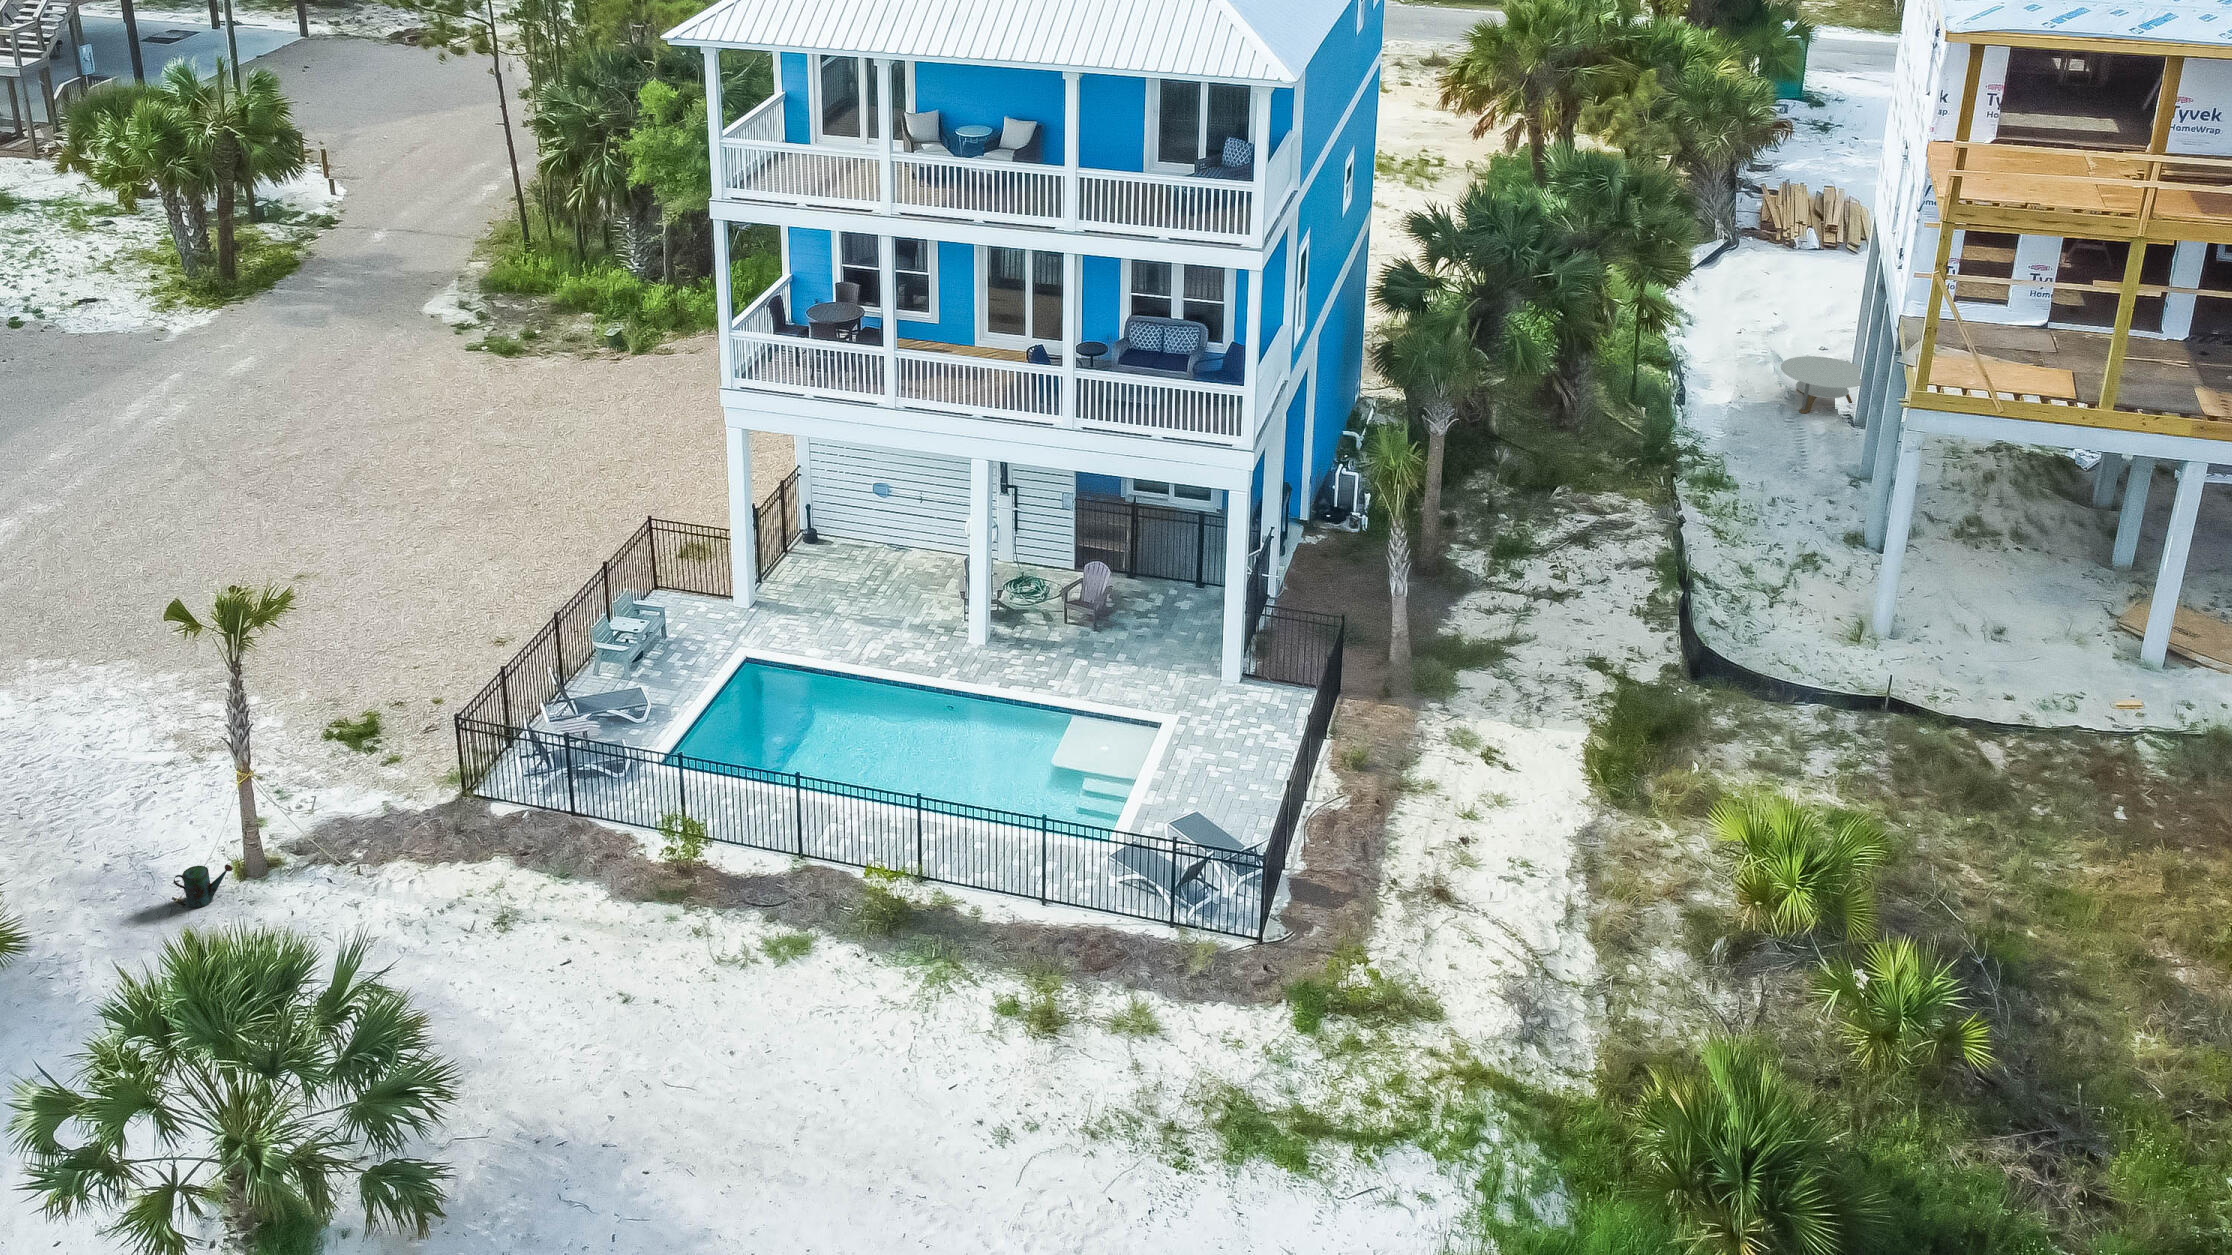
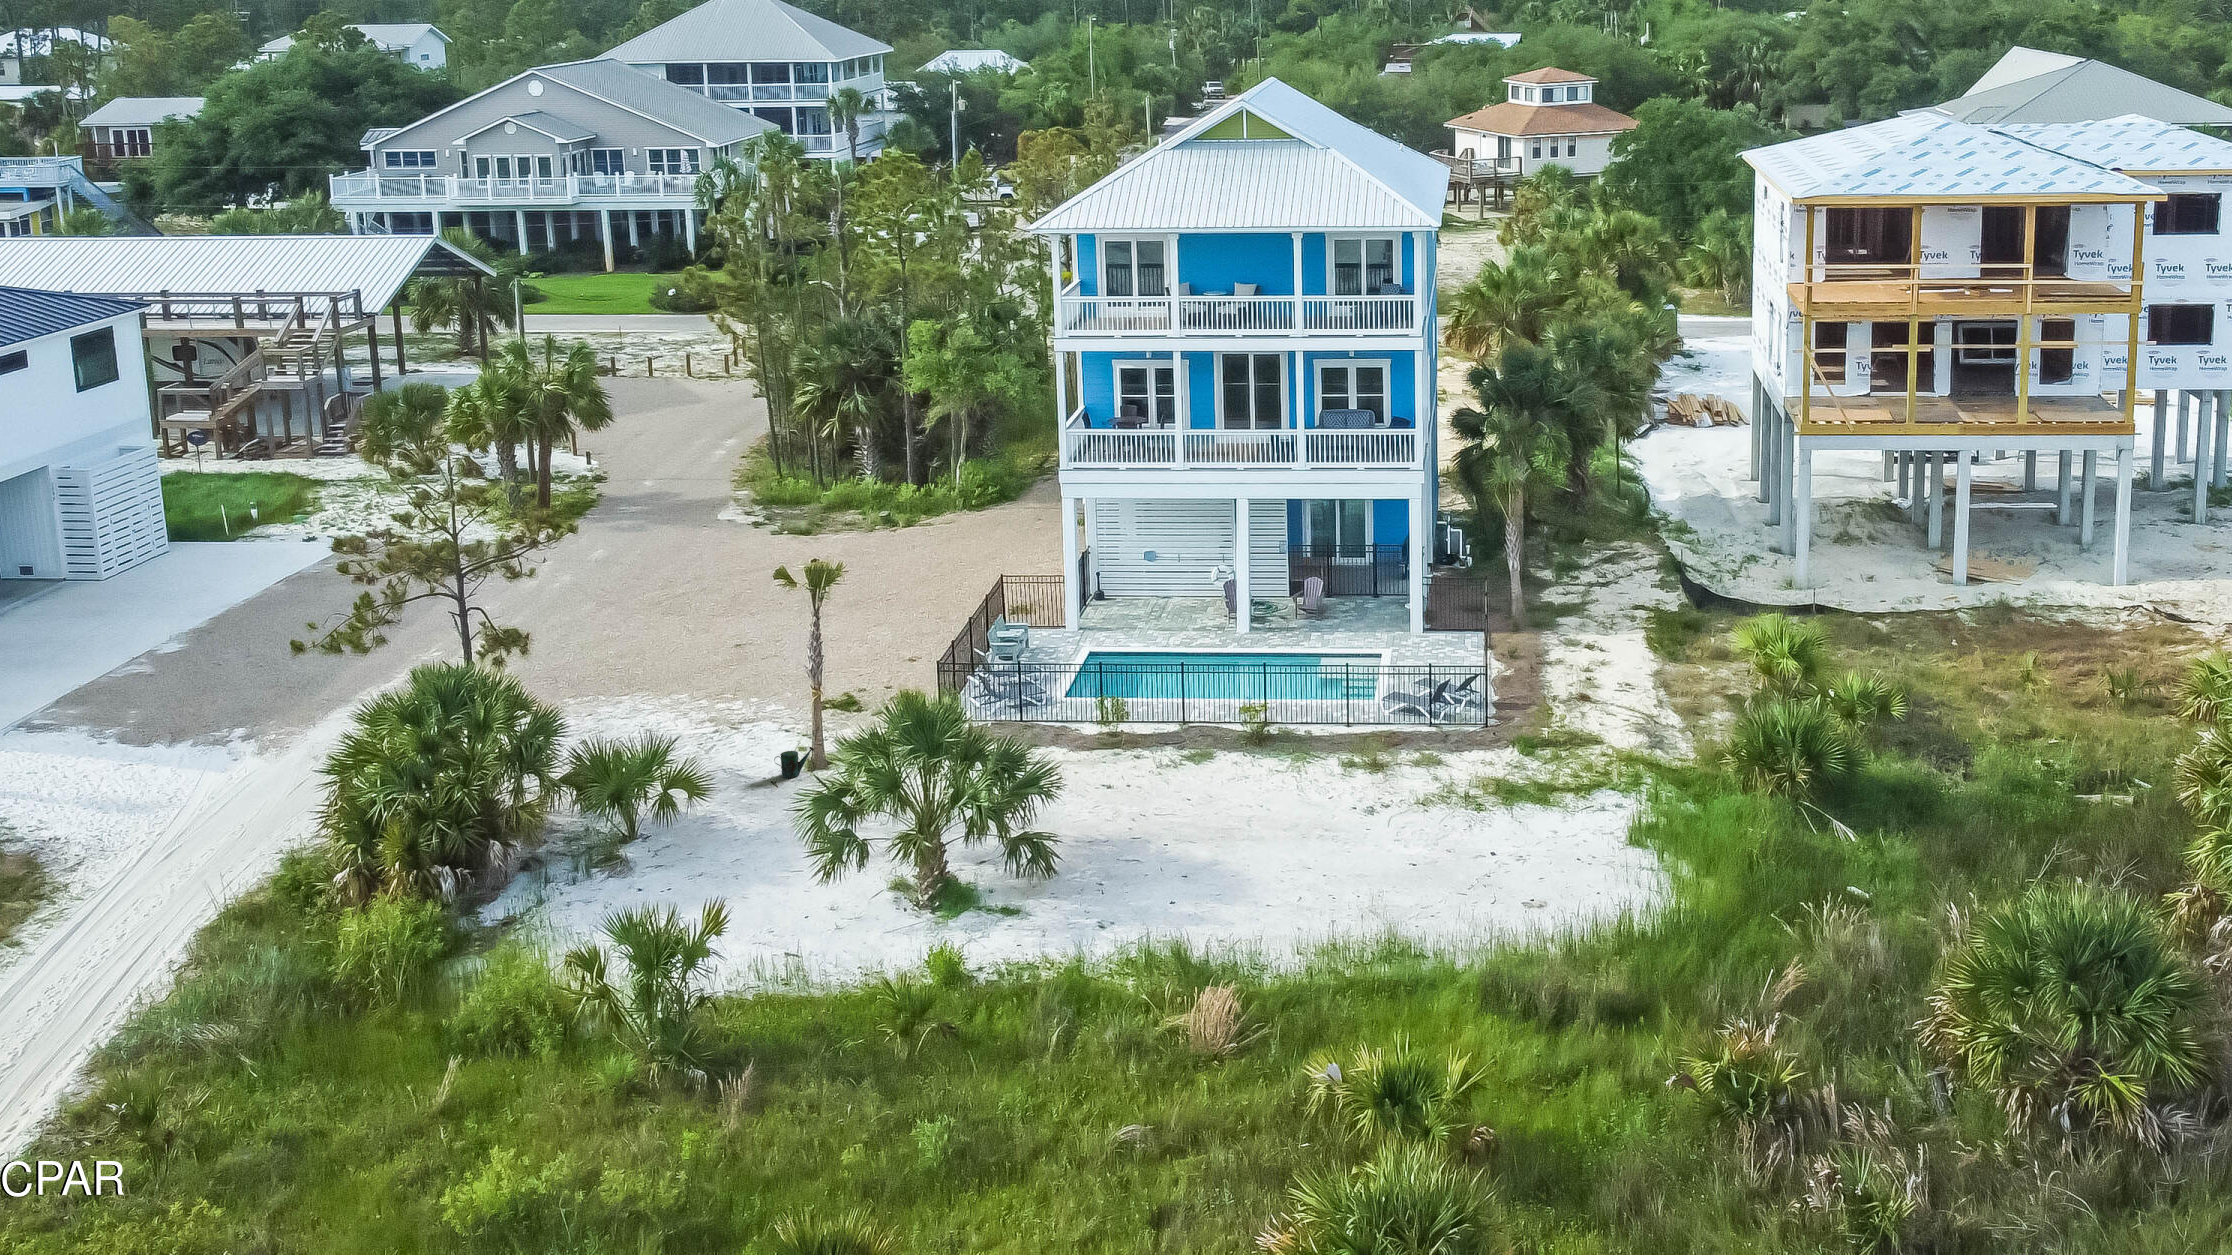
round table: present [1780,356,1861,414] -> none [1709,461,1766,494]

